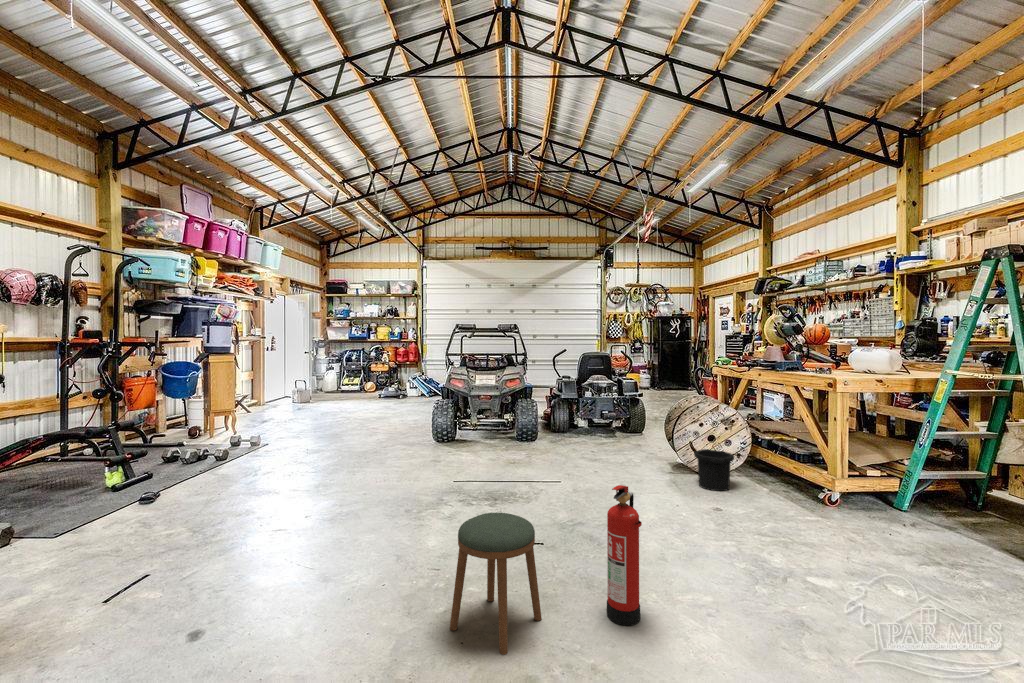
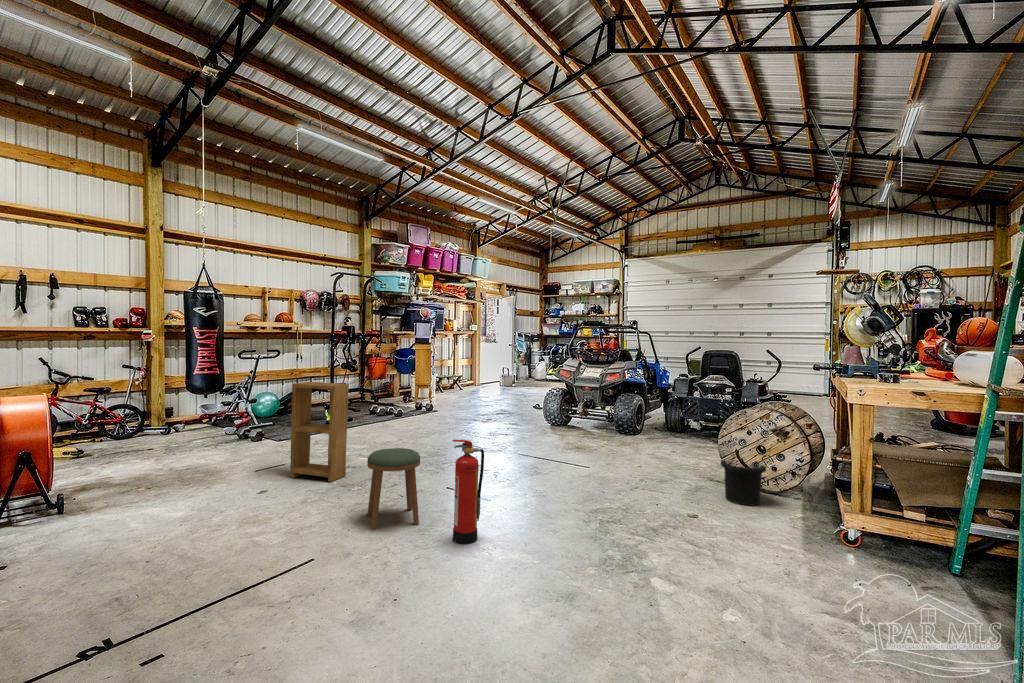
shelving unit: none [203,427,302,612] -> present [291,382,348,482]

